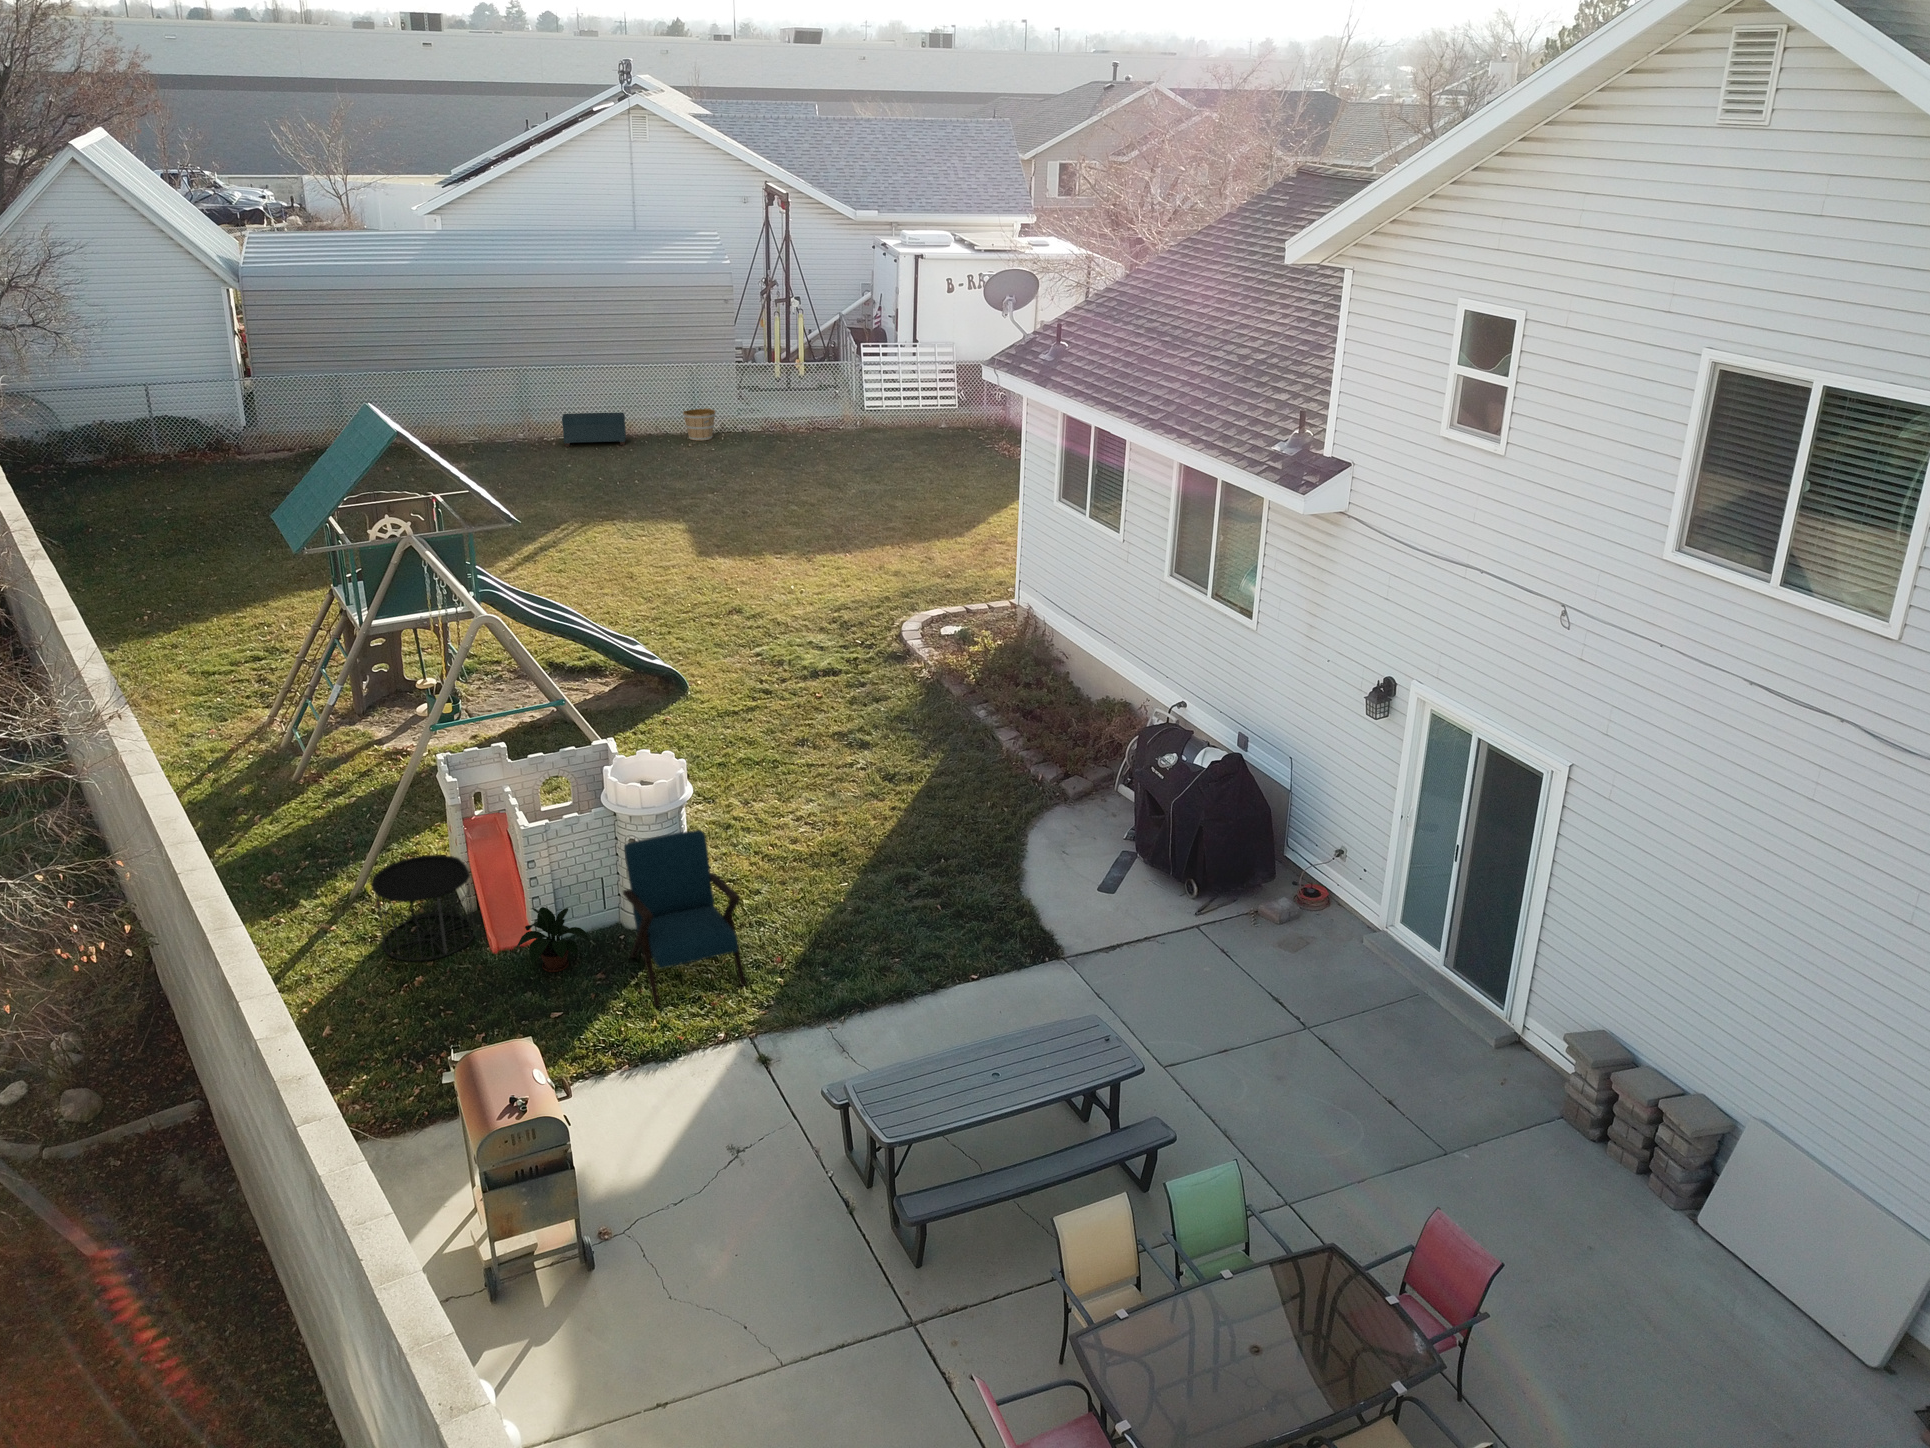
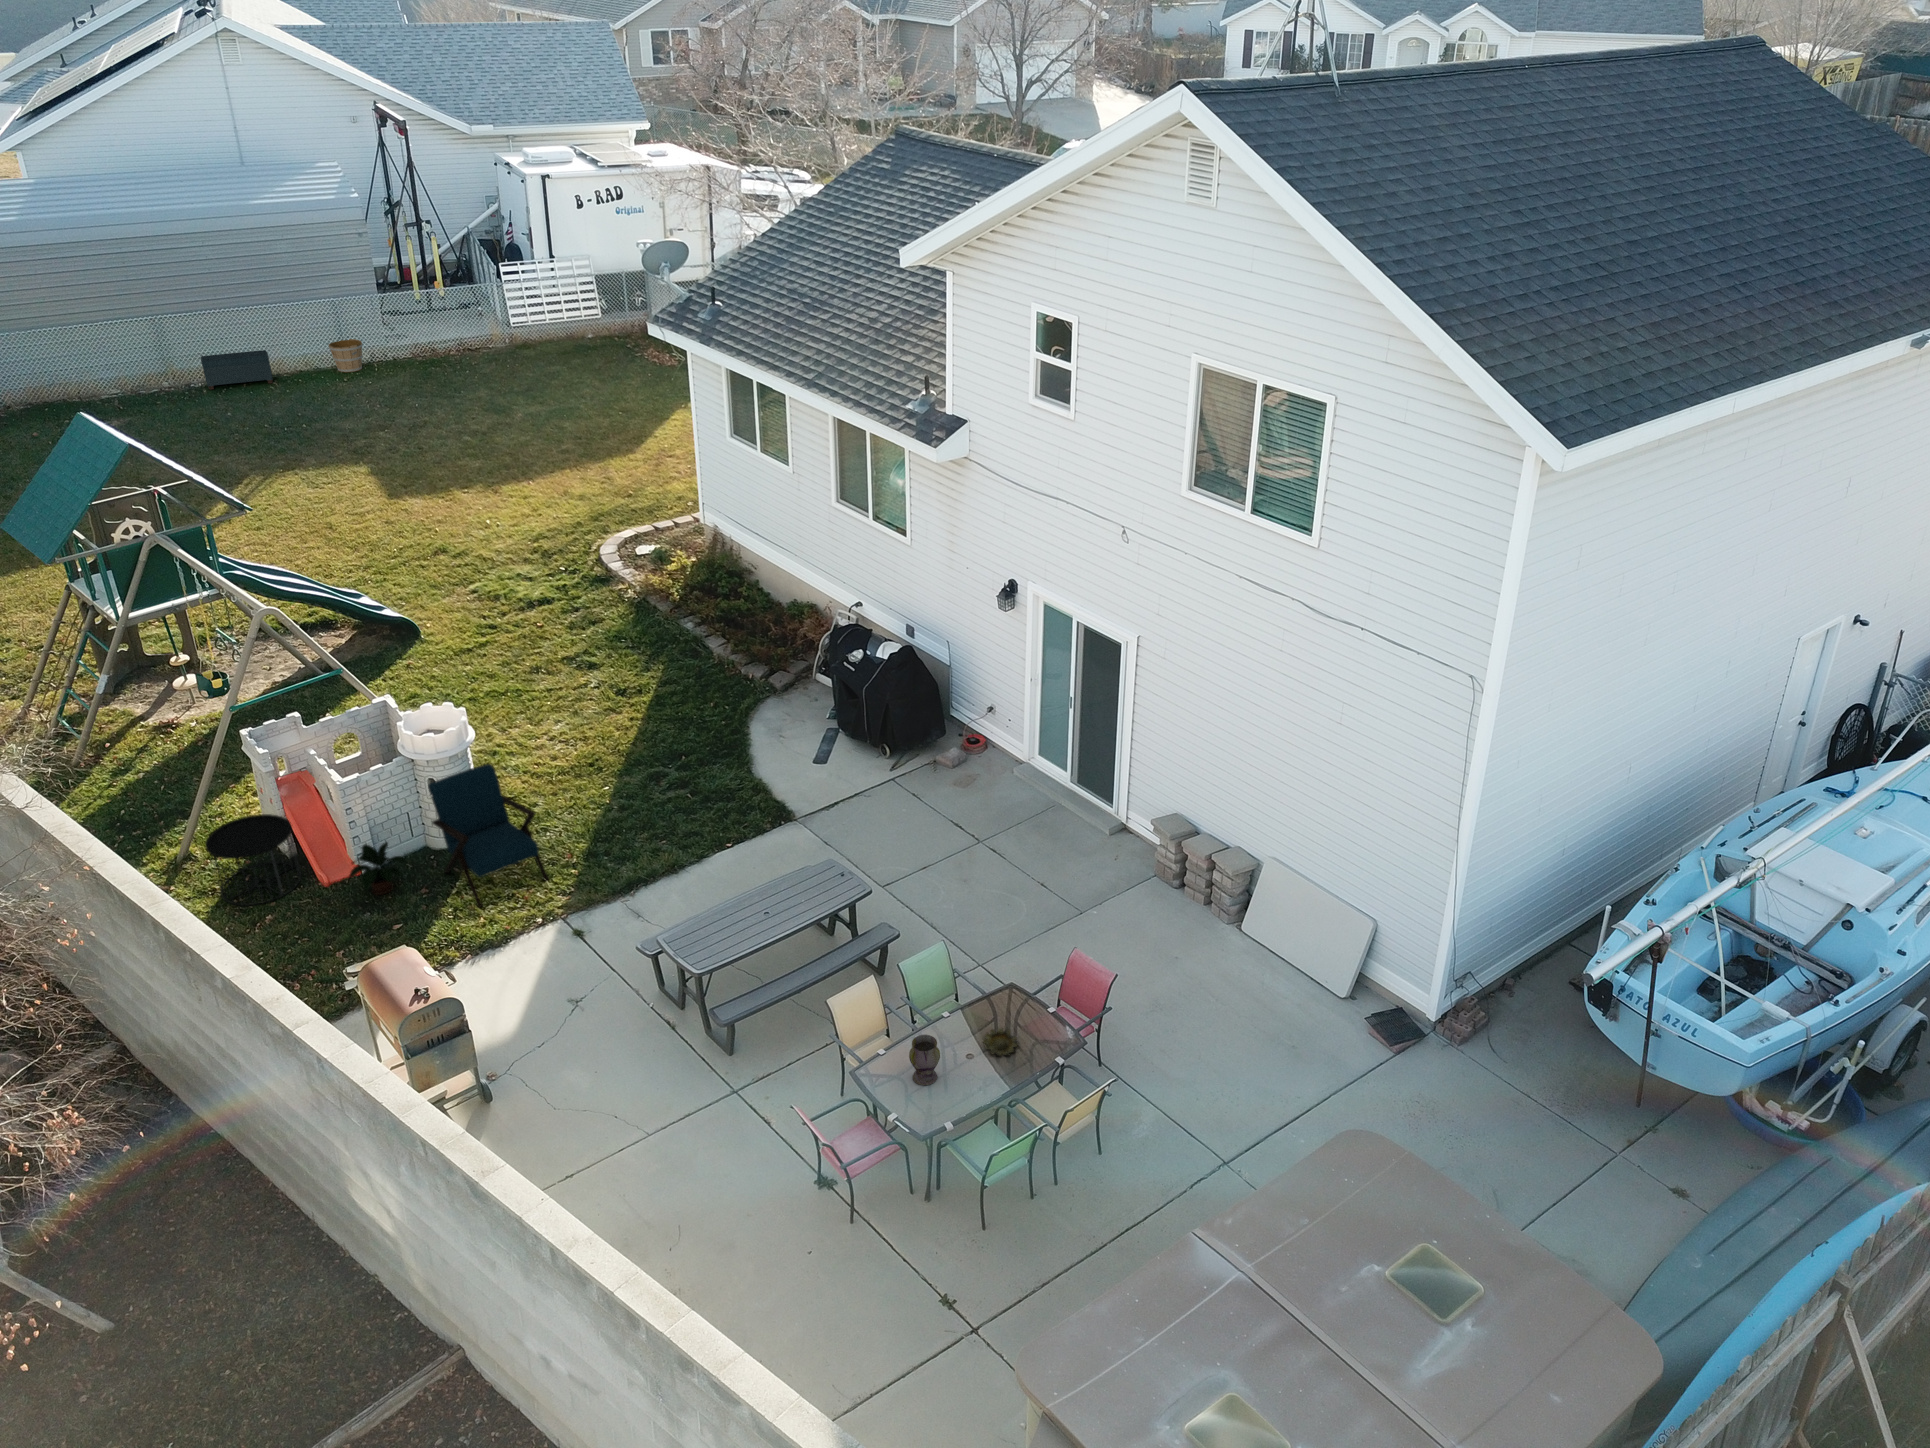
vase: none [1160,1310,1209,1394] -> present [909,1035,940,1085]
bowl: none [1280,1320,1338,1371] -> present [983,1028,1018,1056]

